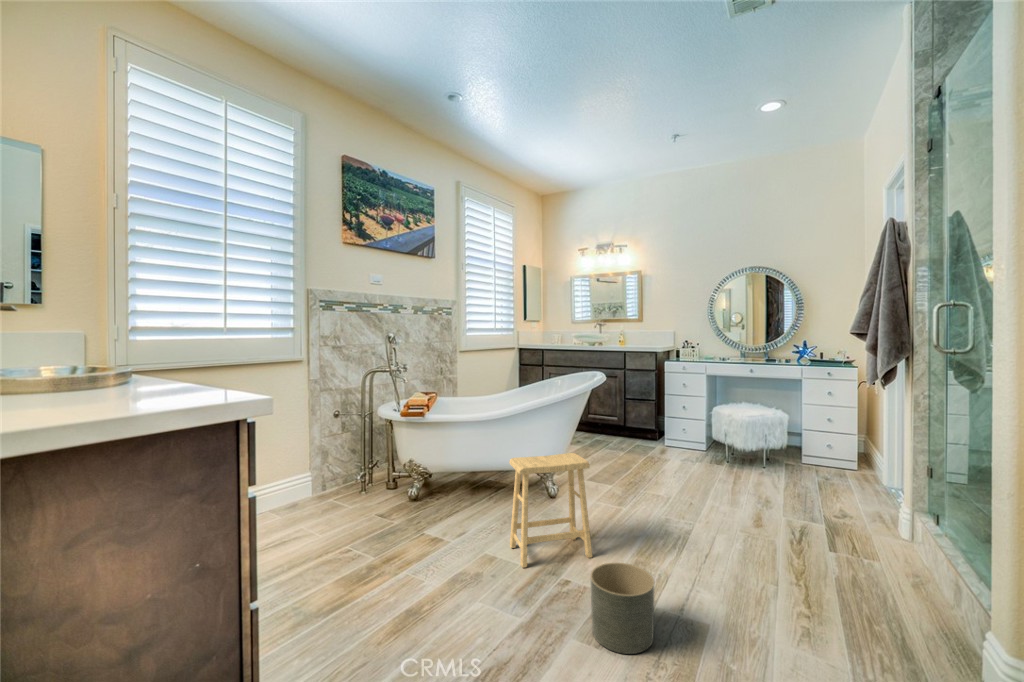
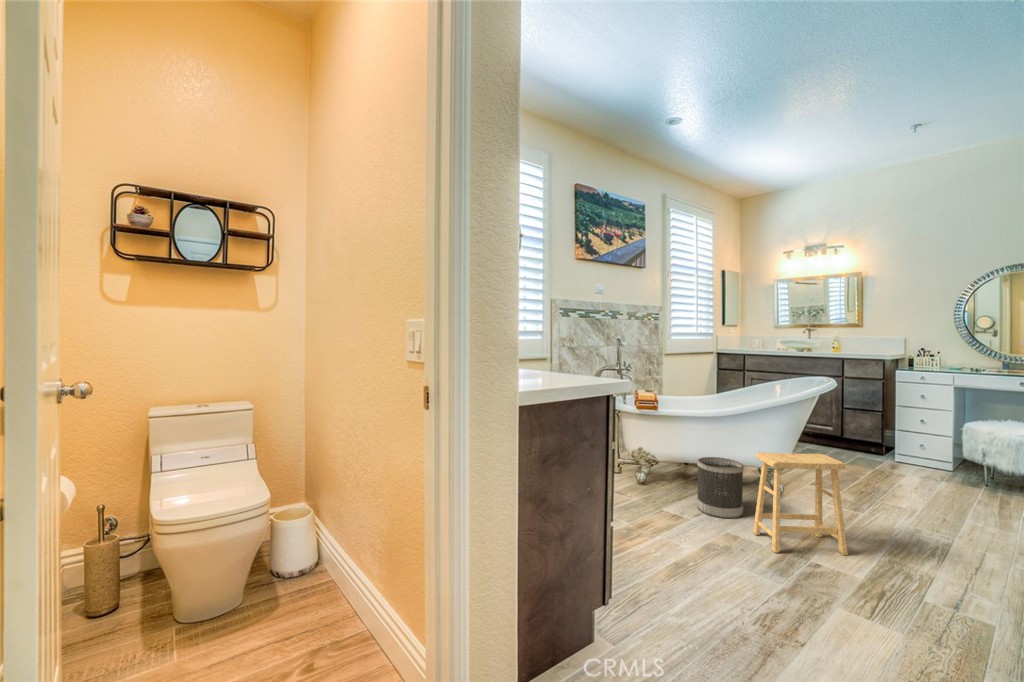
wastebasket: none [462,464,509,533] -> present [697,457,744,518]
planter: present [590,563,654,654] -> none [872,557,950,643]

